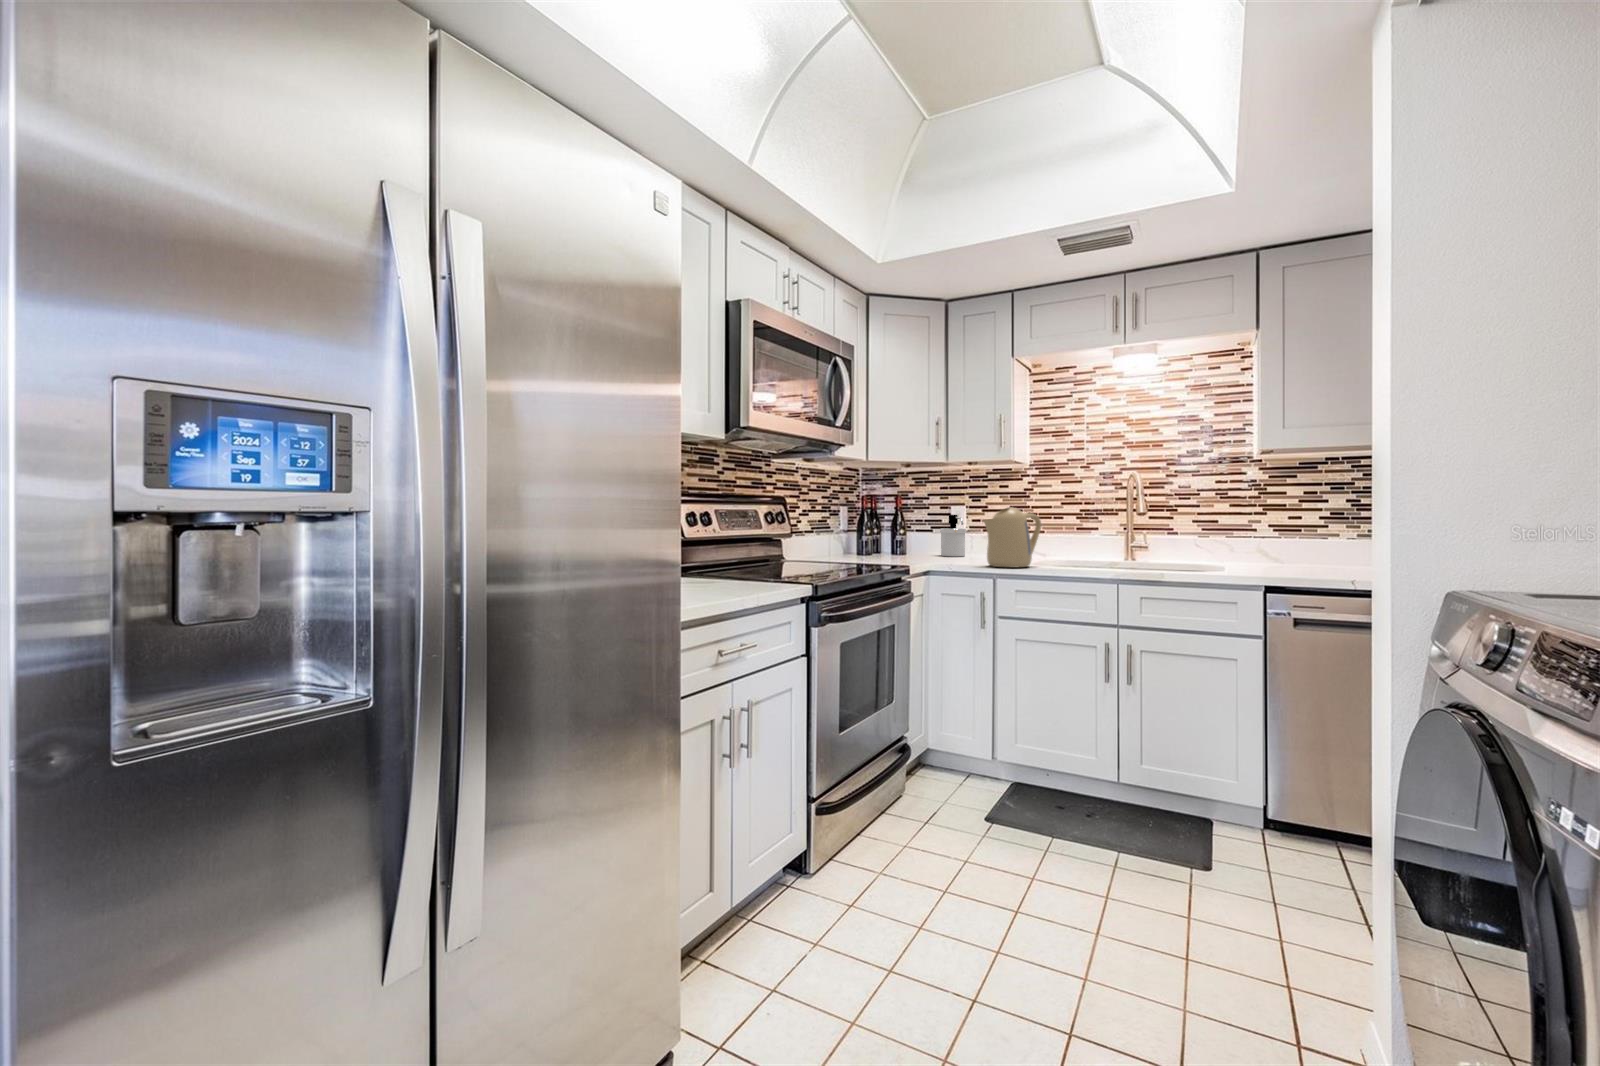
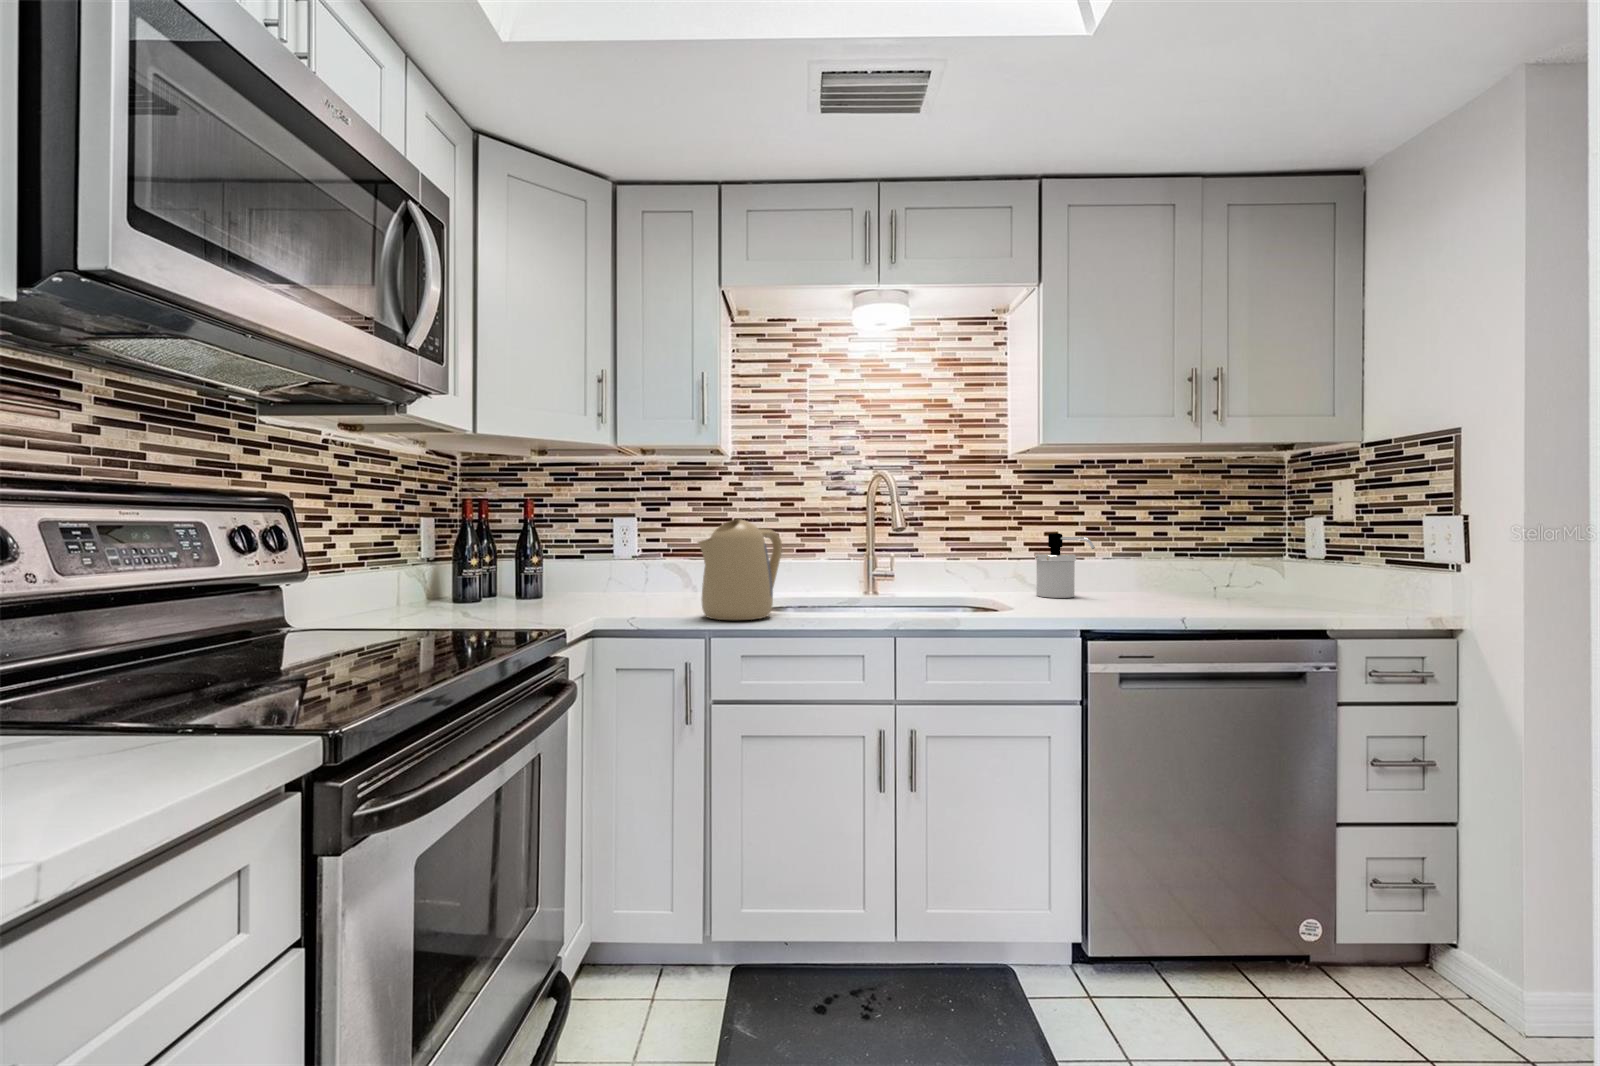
soap dispenser: present [940,515,966,556] -> present [1035,533,1095,598]

